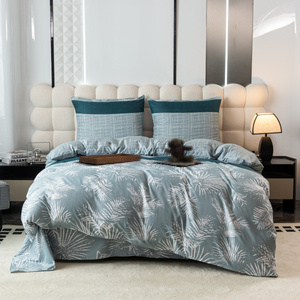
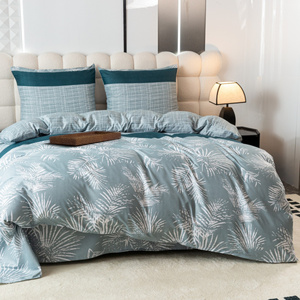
teddy bear: present [159,138,201,165] -> none [141,110,197,142]

